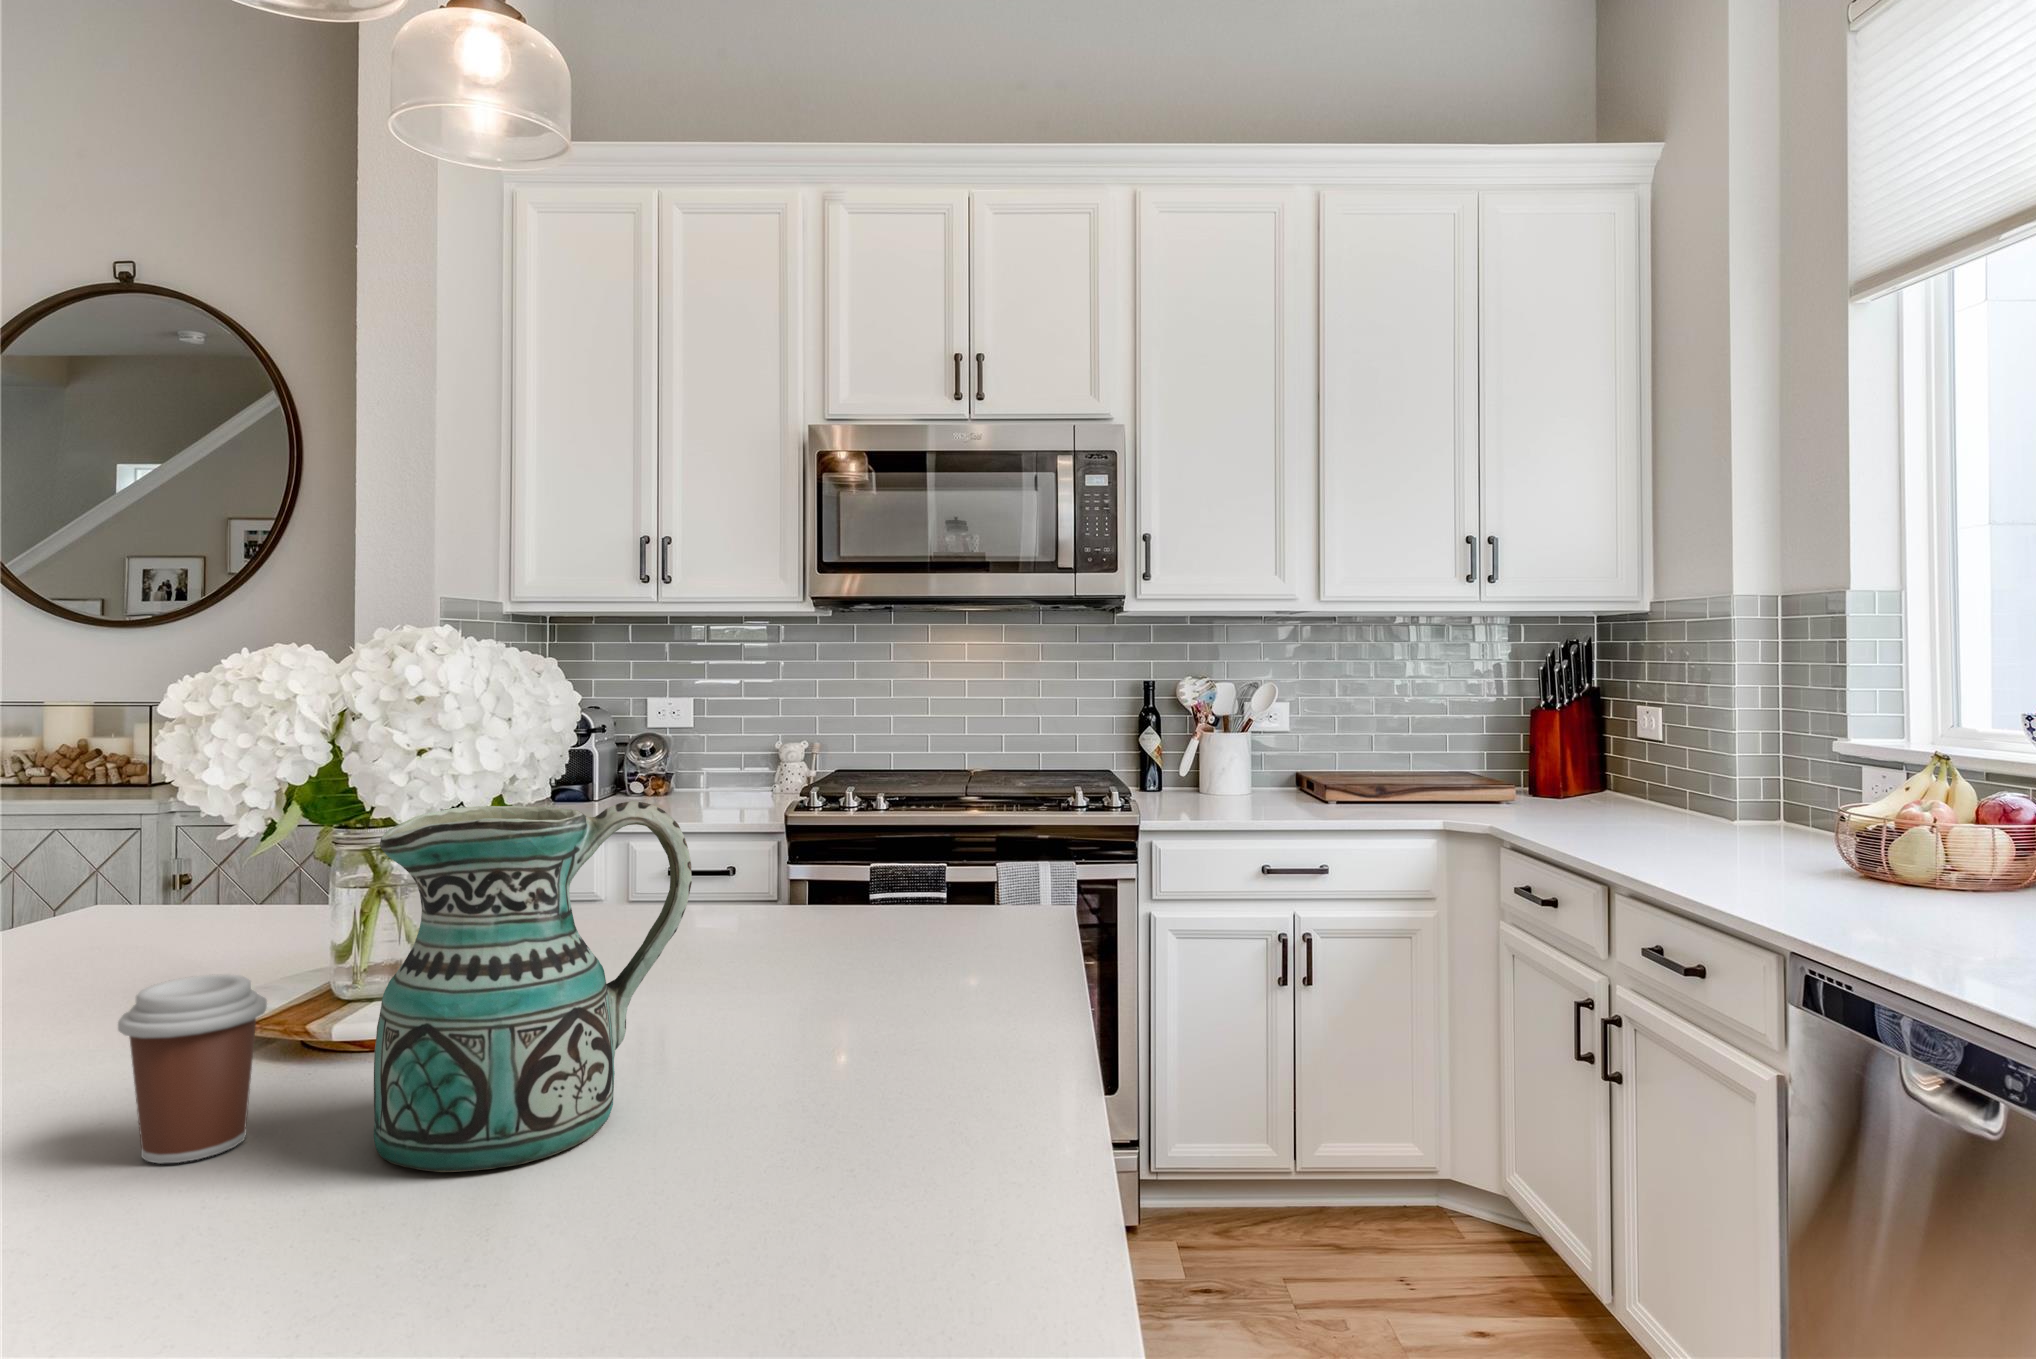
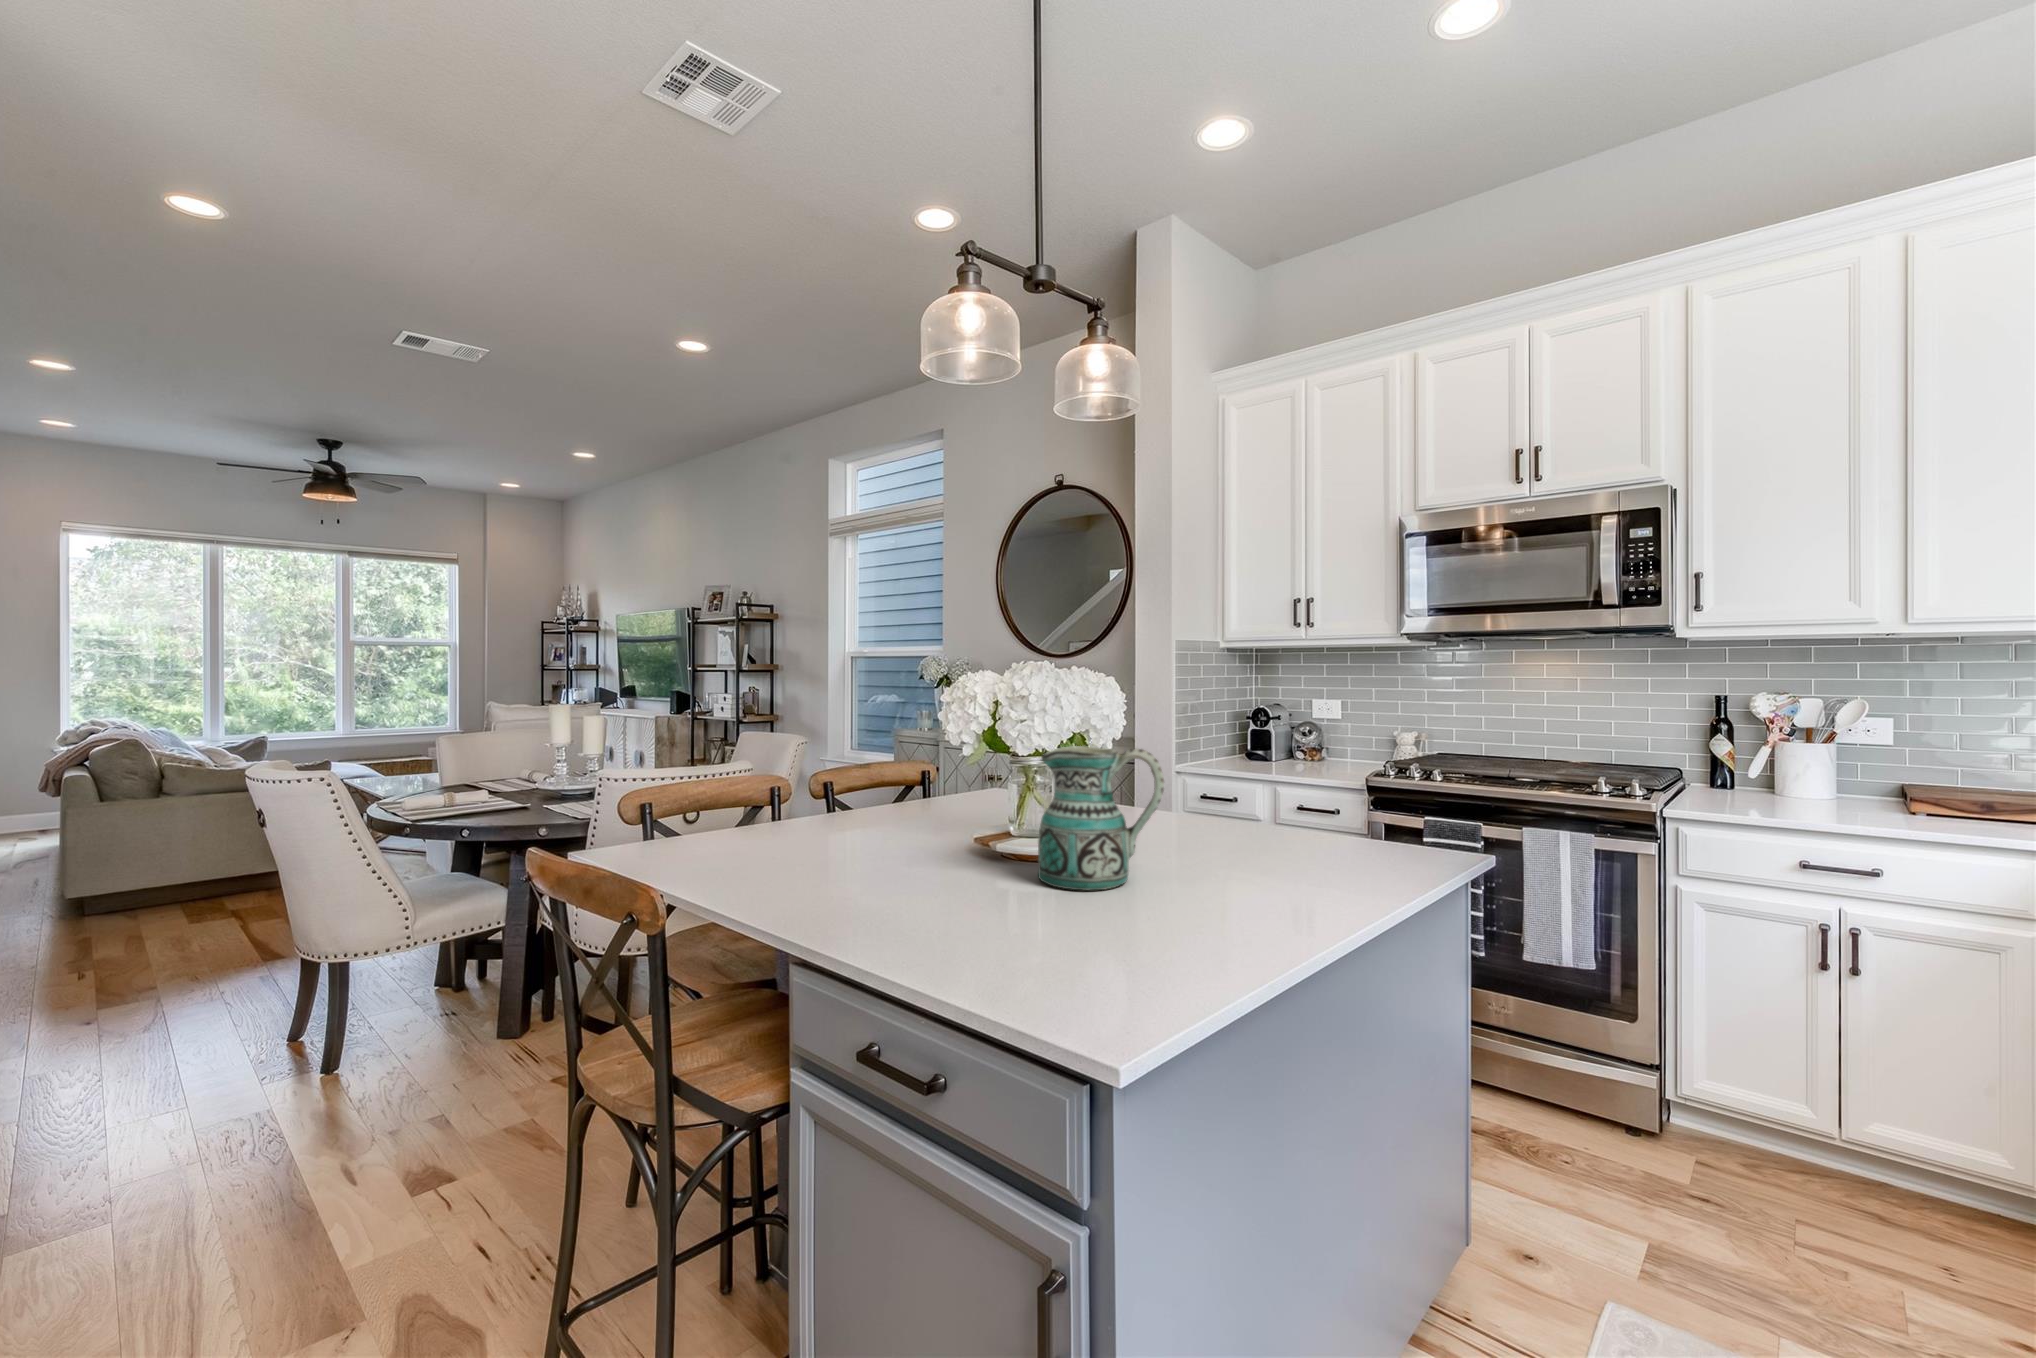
coffee cup: present [118,974,267,1163] -> none [970,802,1014,867]

